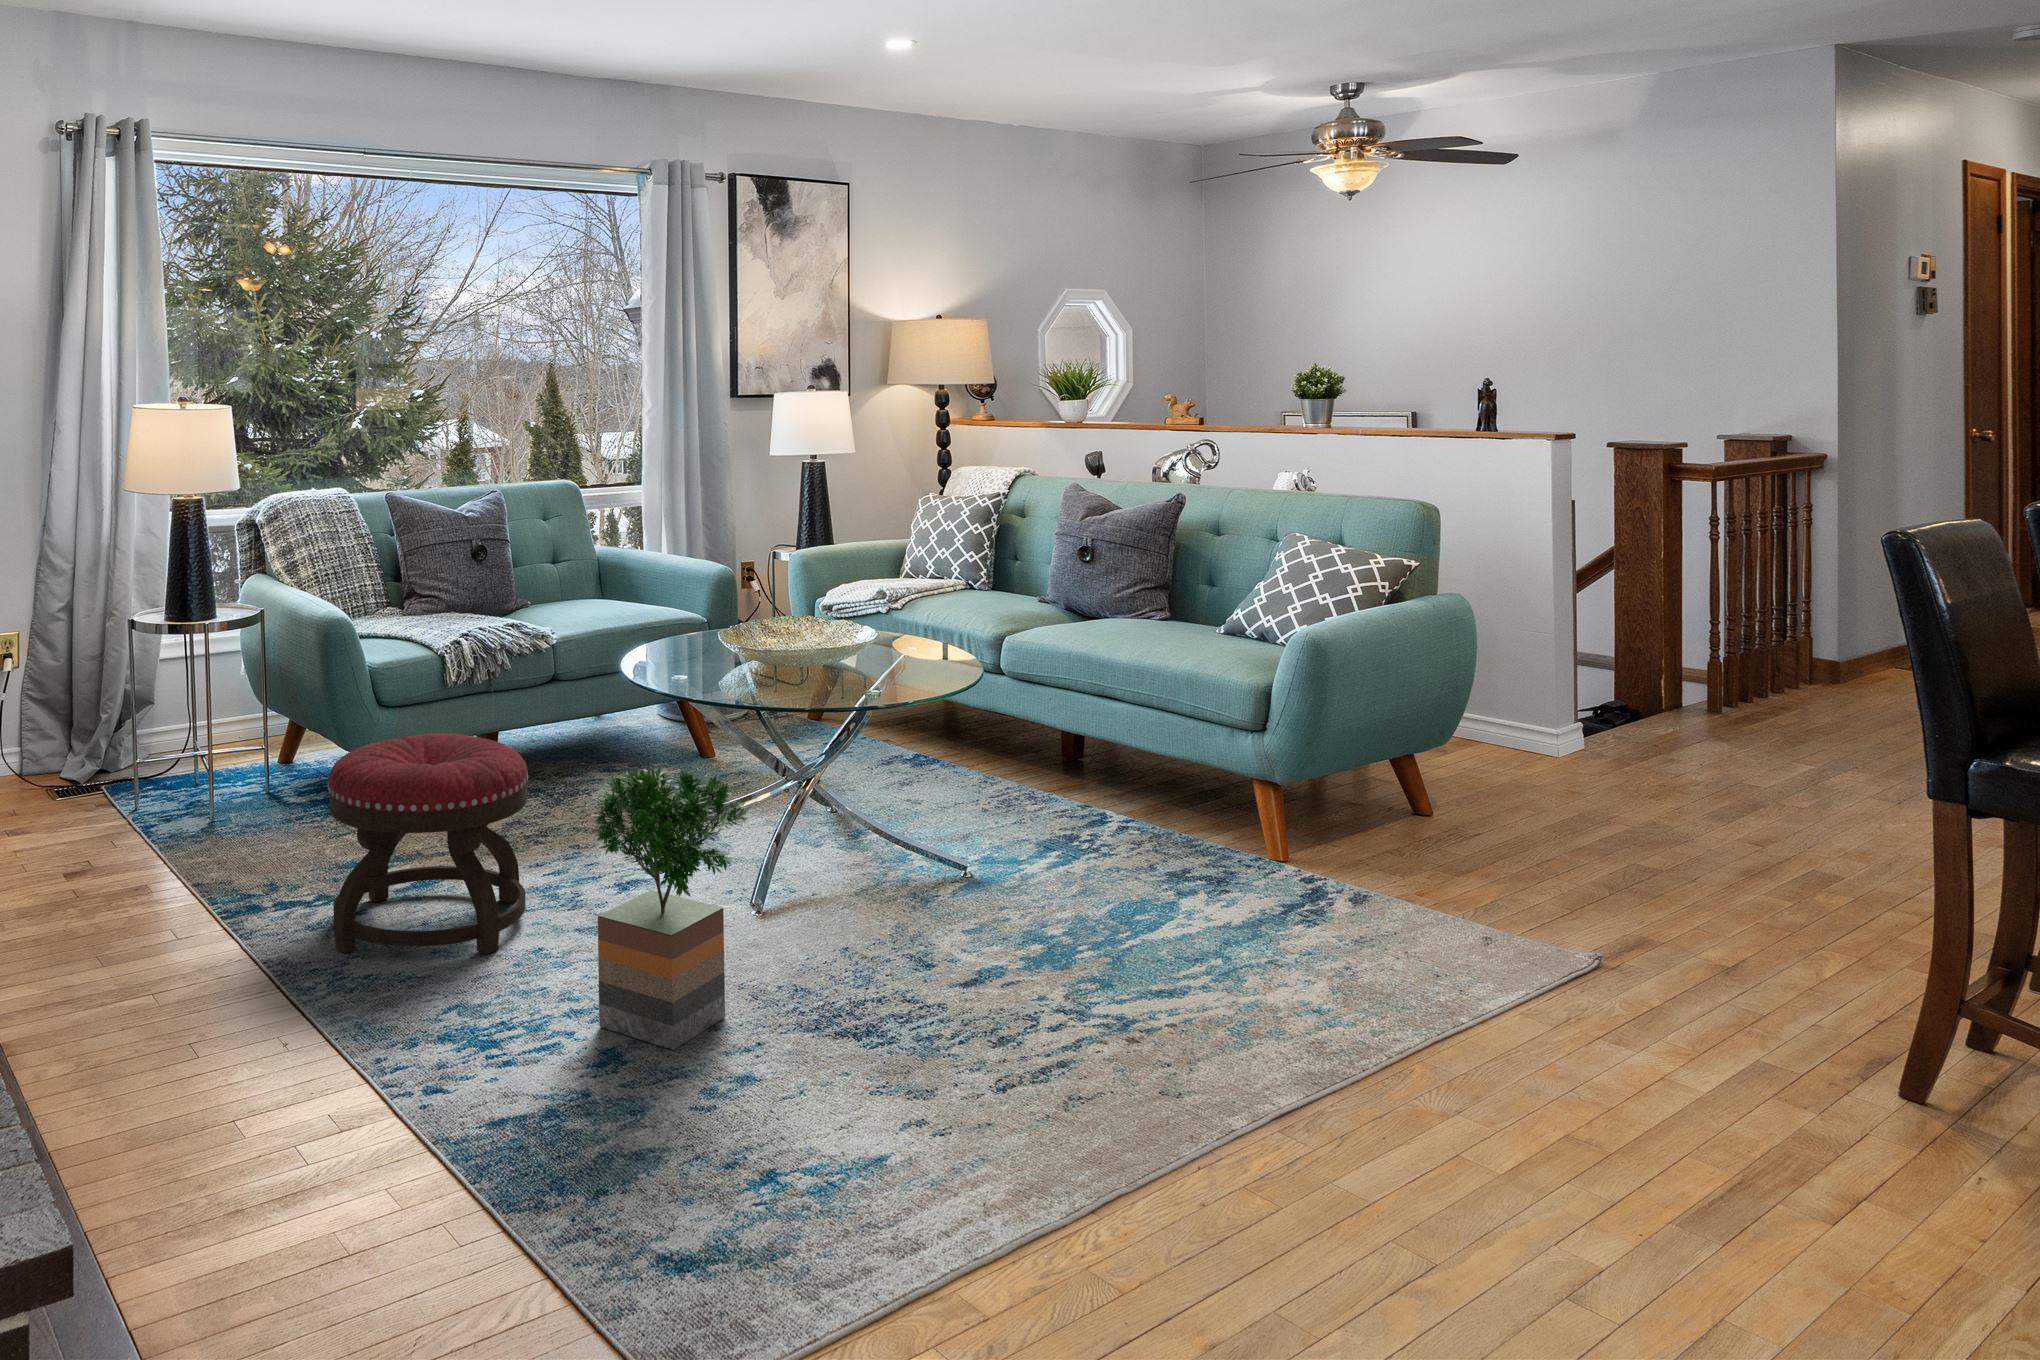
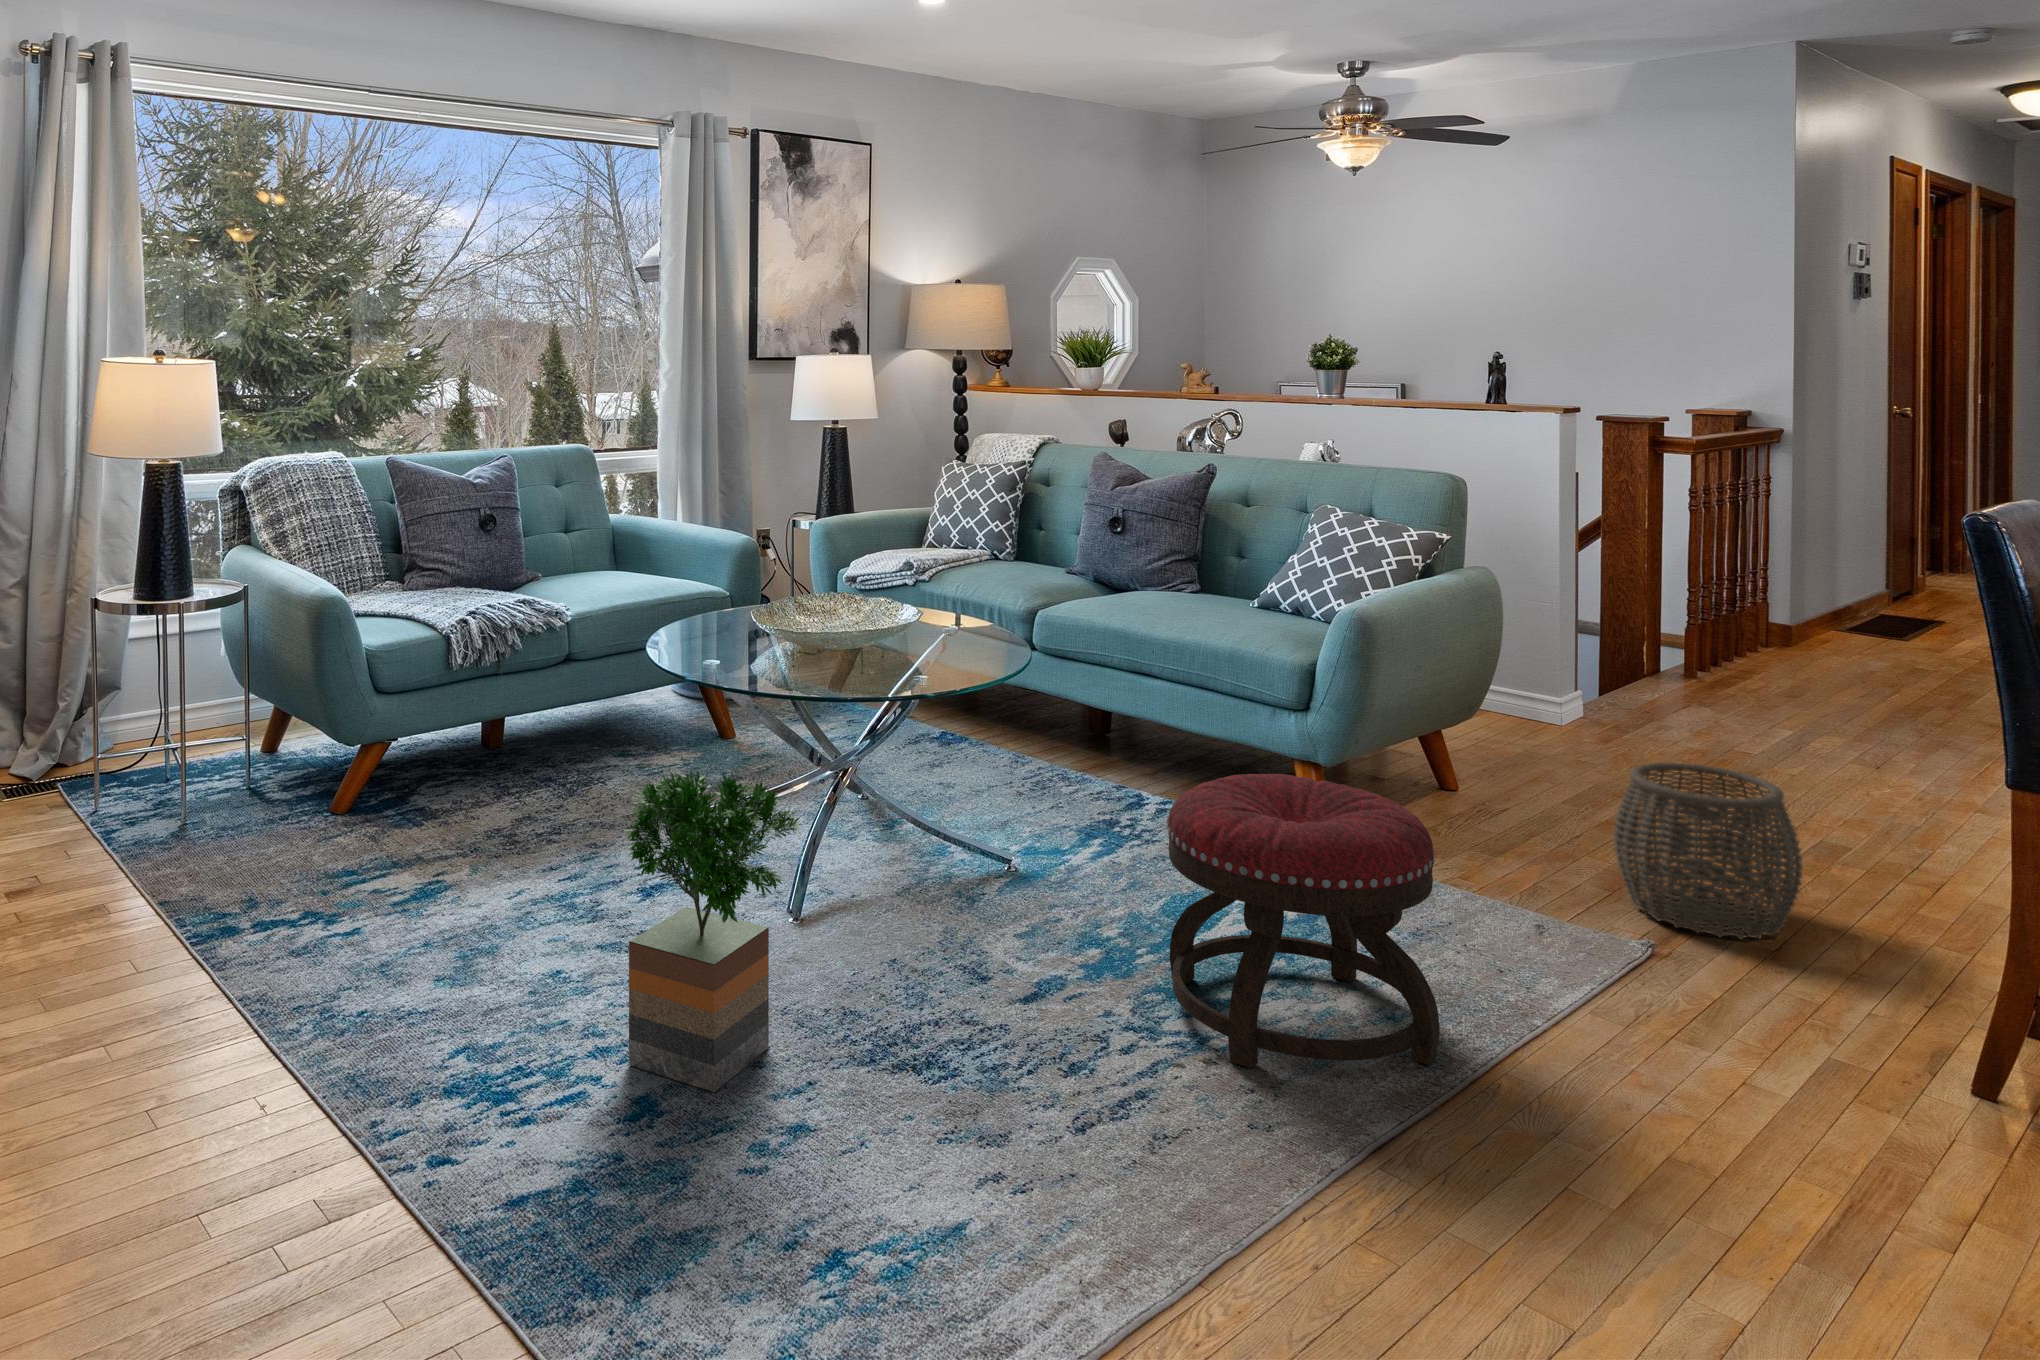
ottoman: present [327,734,528,955] -> present [1167,774,1439,1068]
woven basket: none [1563,780,1753,952] -> present [1613,763,1803,939]

